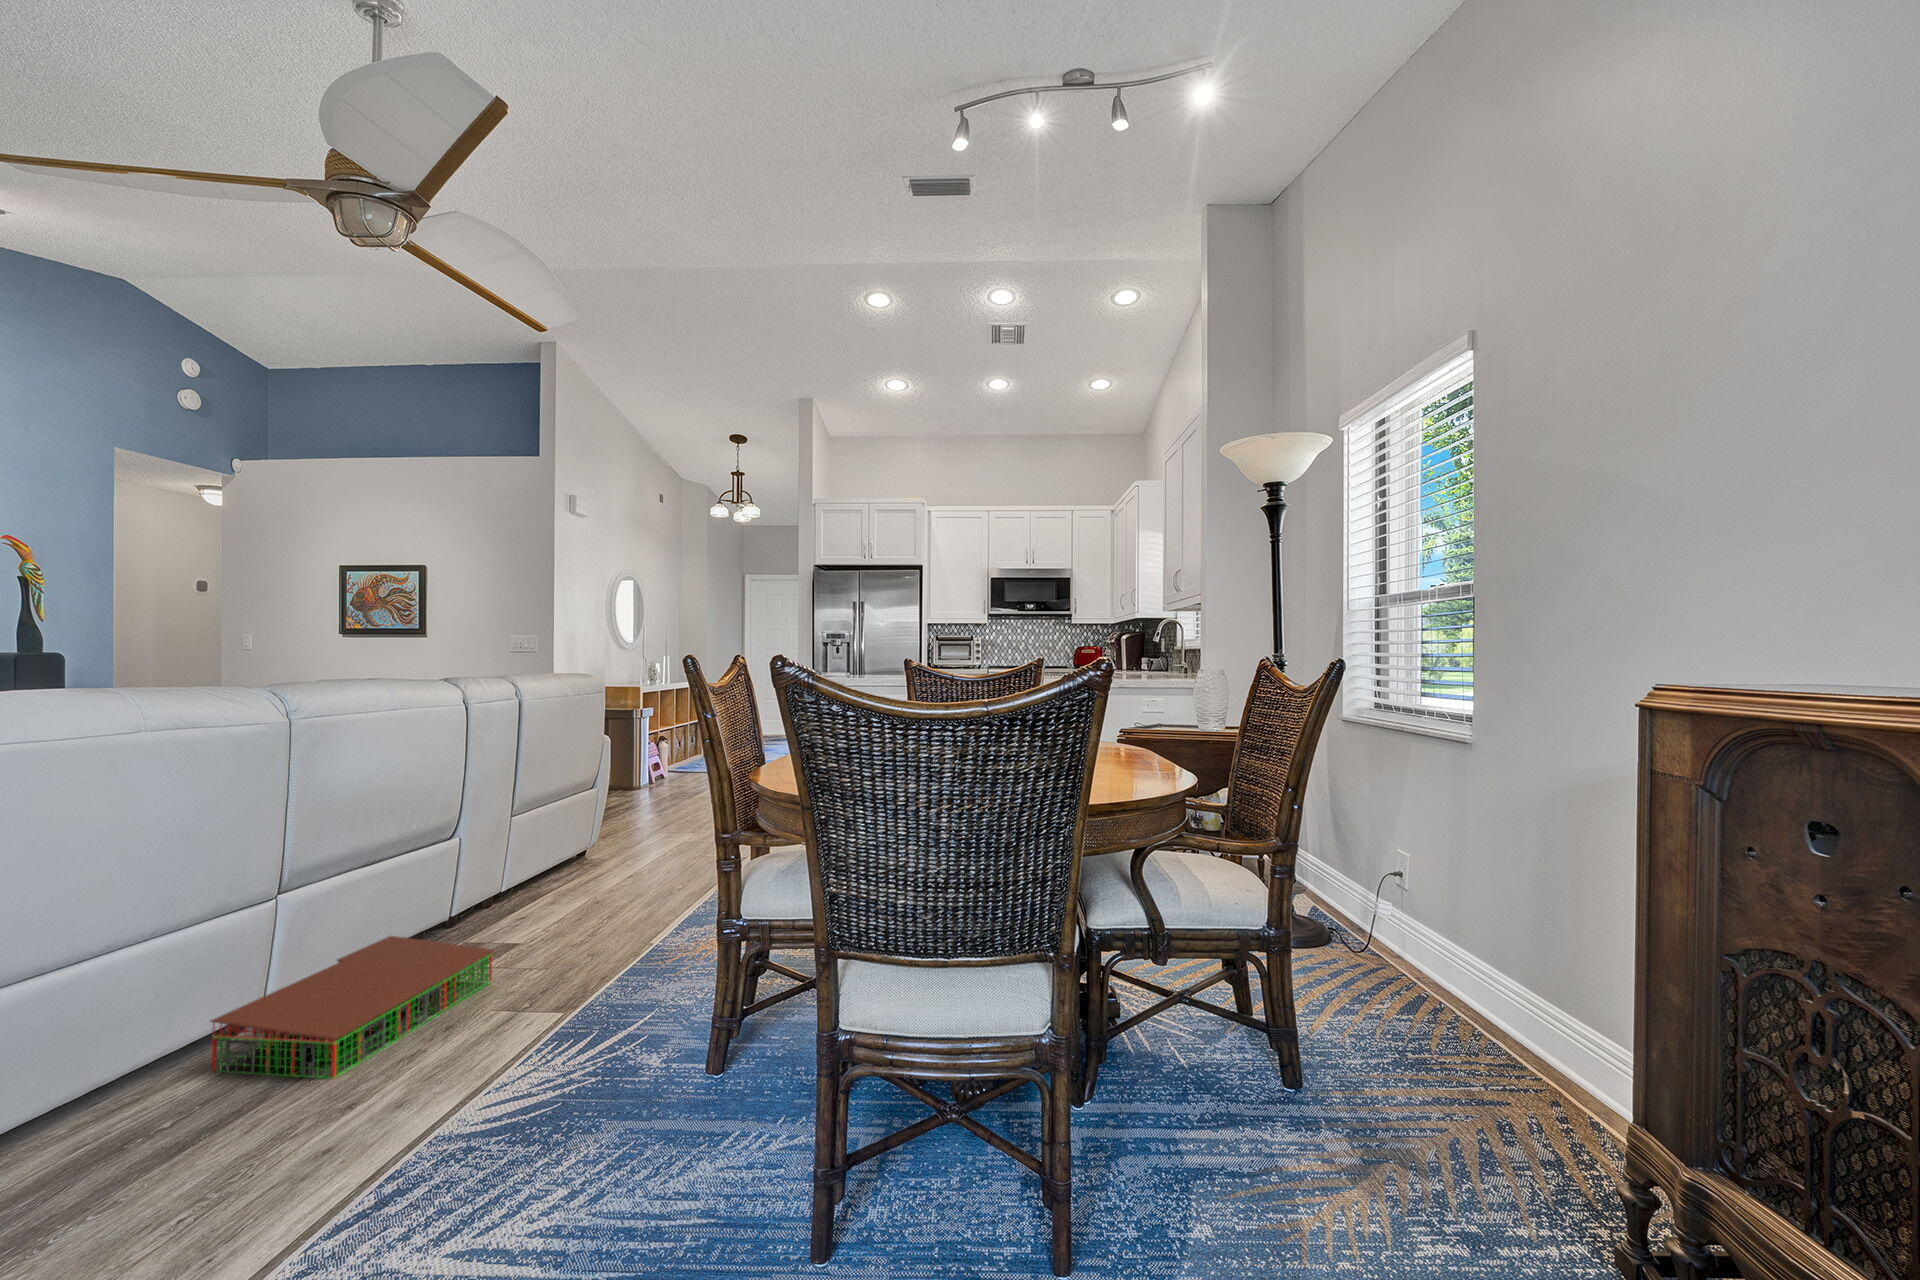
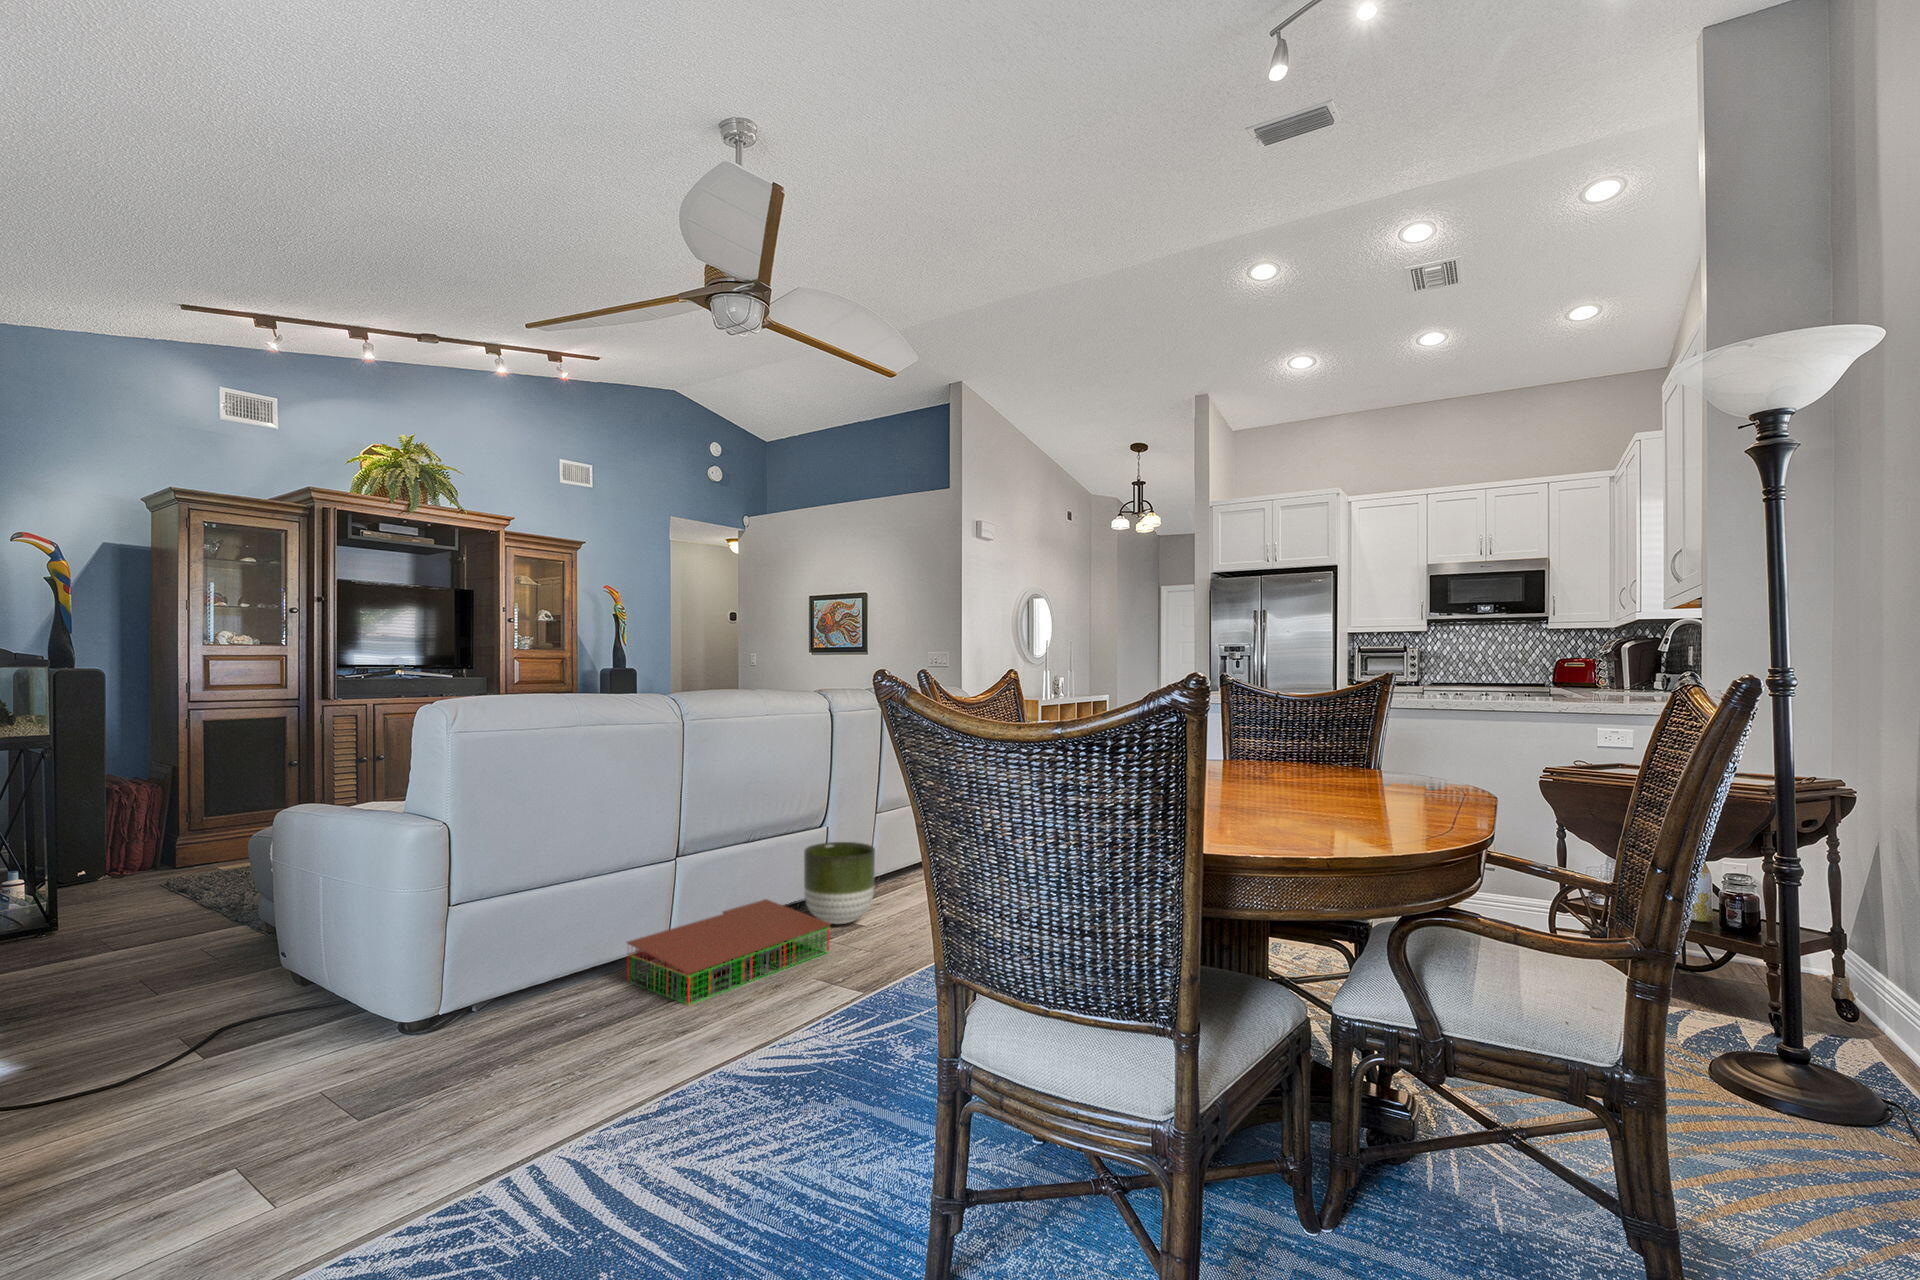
planter: none [435,855,528,952] -> present [804,842,875,924]

